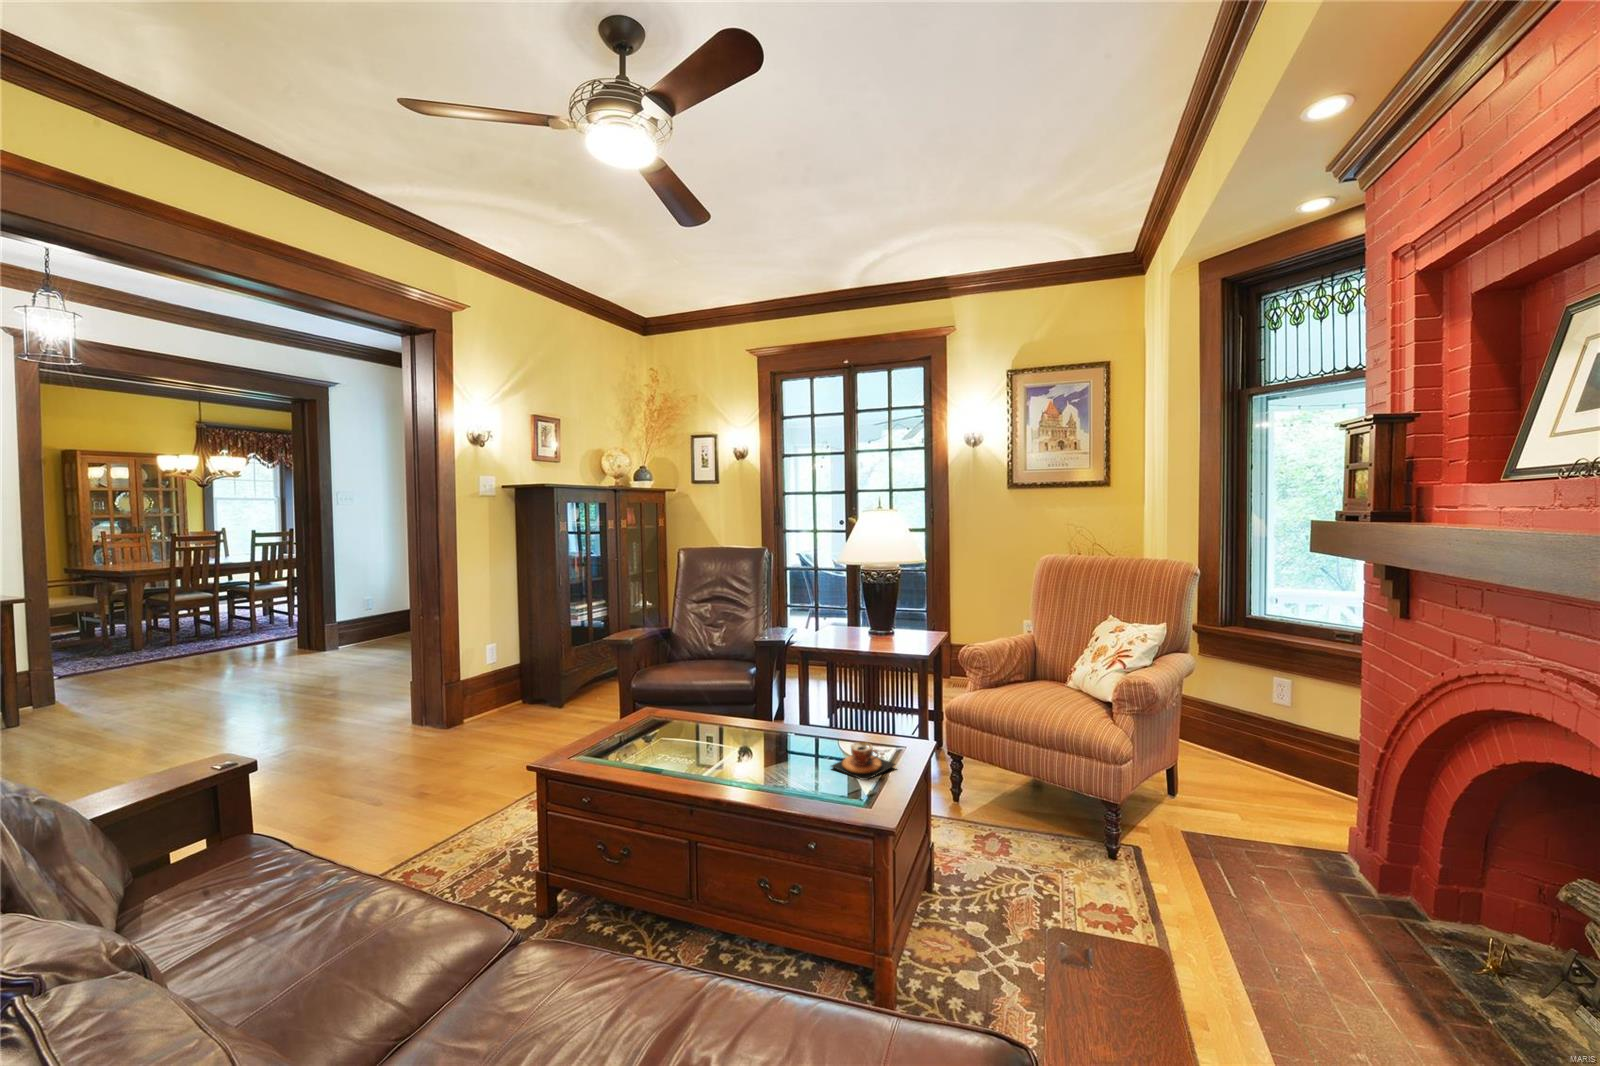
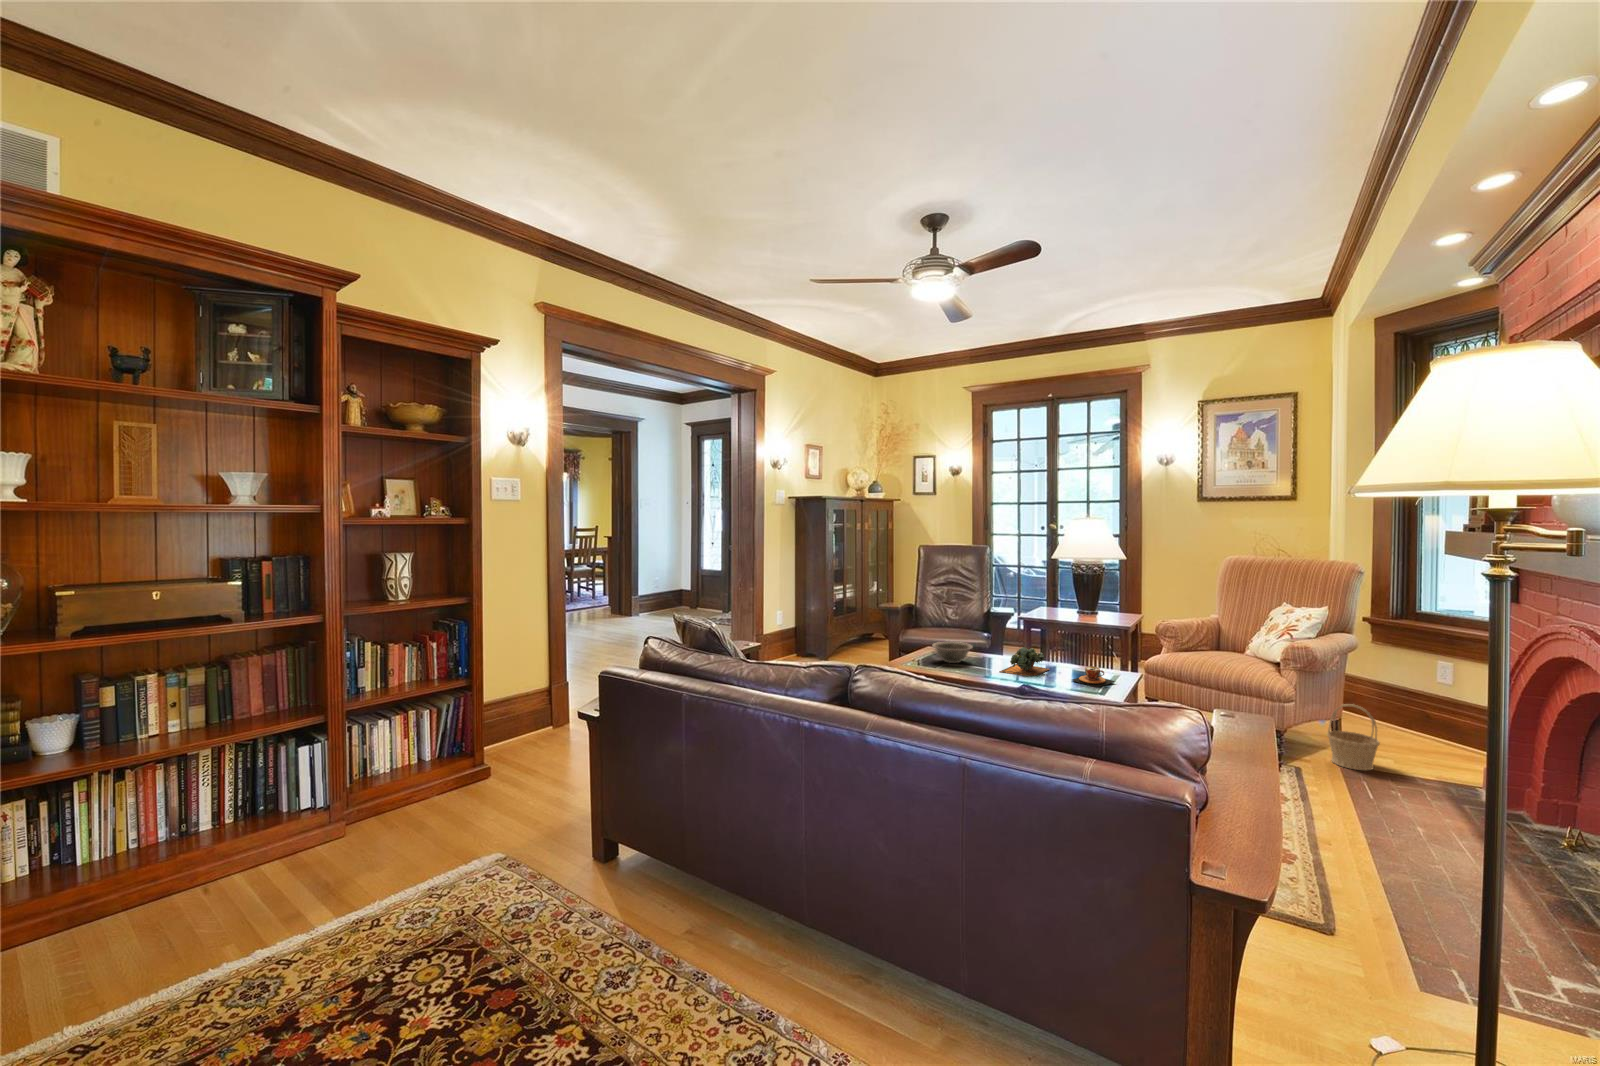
decorative bowl: none [637,699,701,736] -> present [932,642,973,663]
succulent plant: none [728,709,809,763] -> present [999,647,1049,676]
basket: none [1169,754,1234,846] -> present [1327,704,1380,770]

